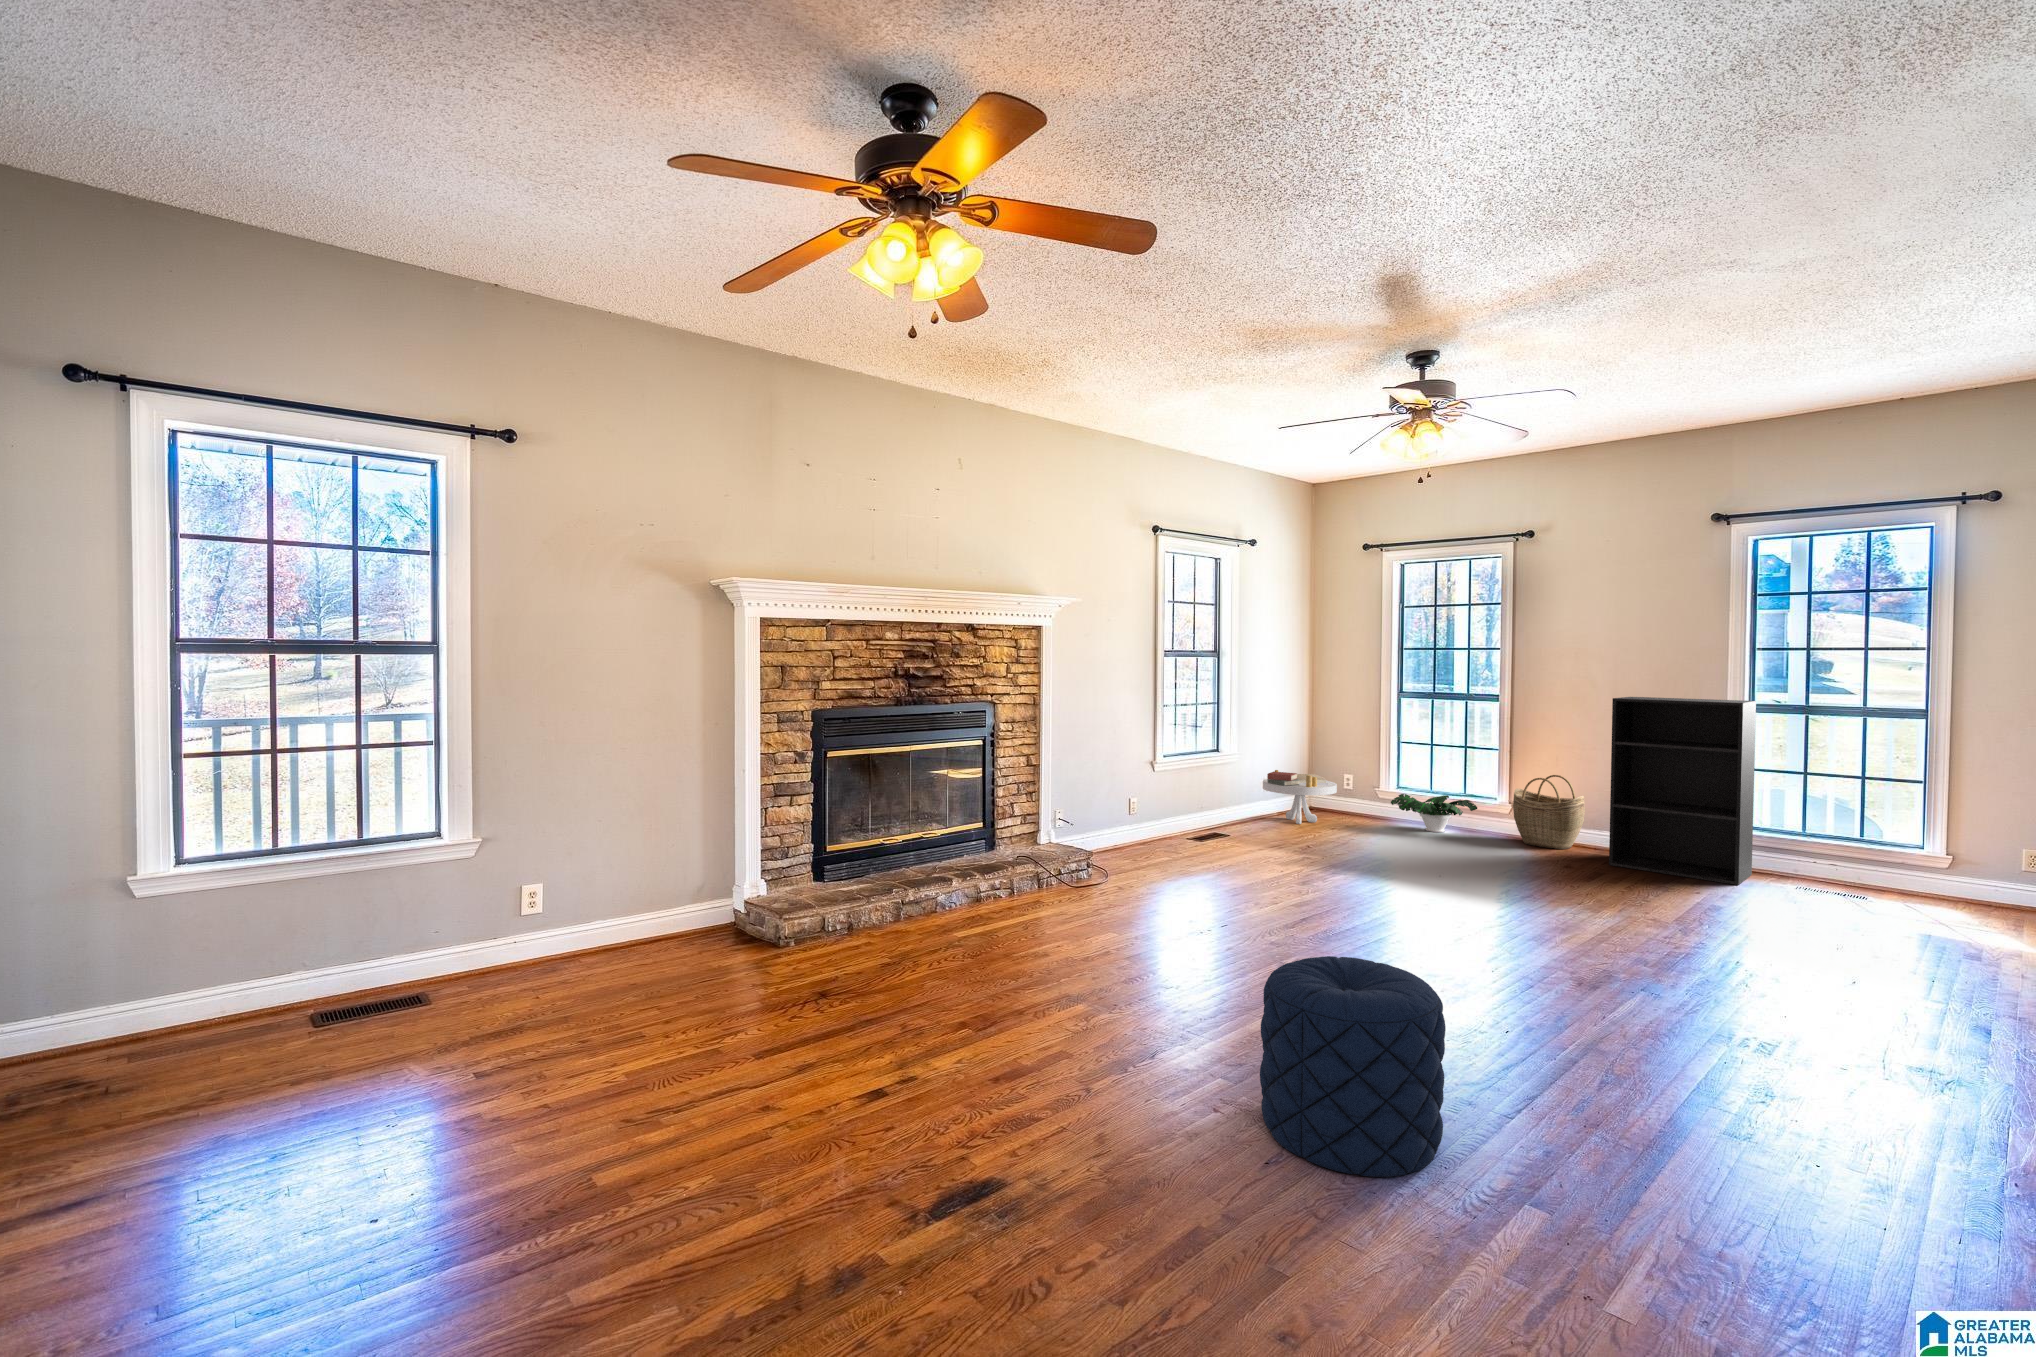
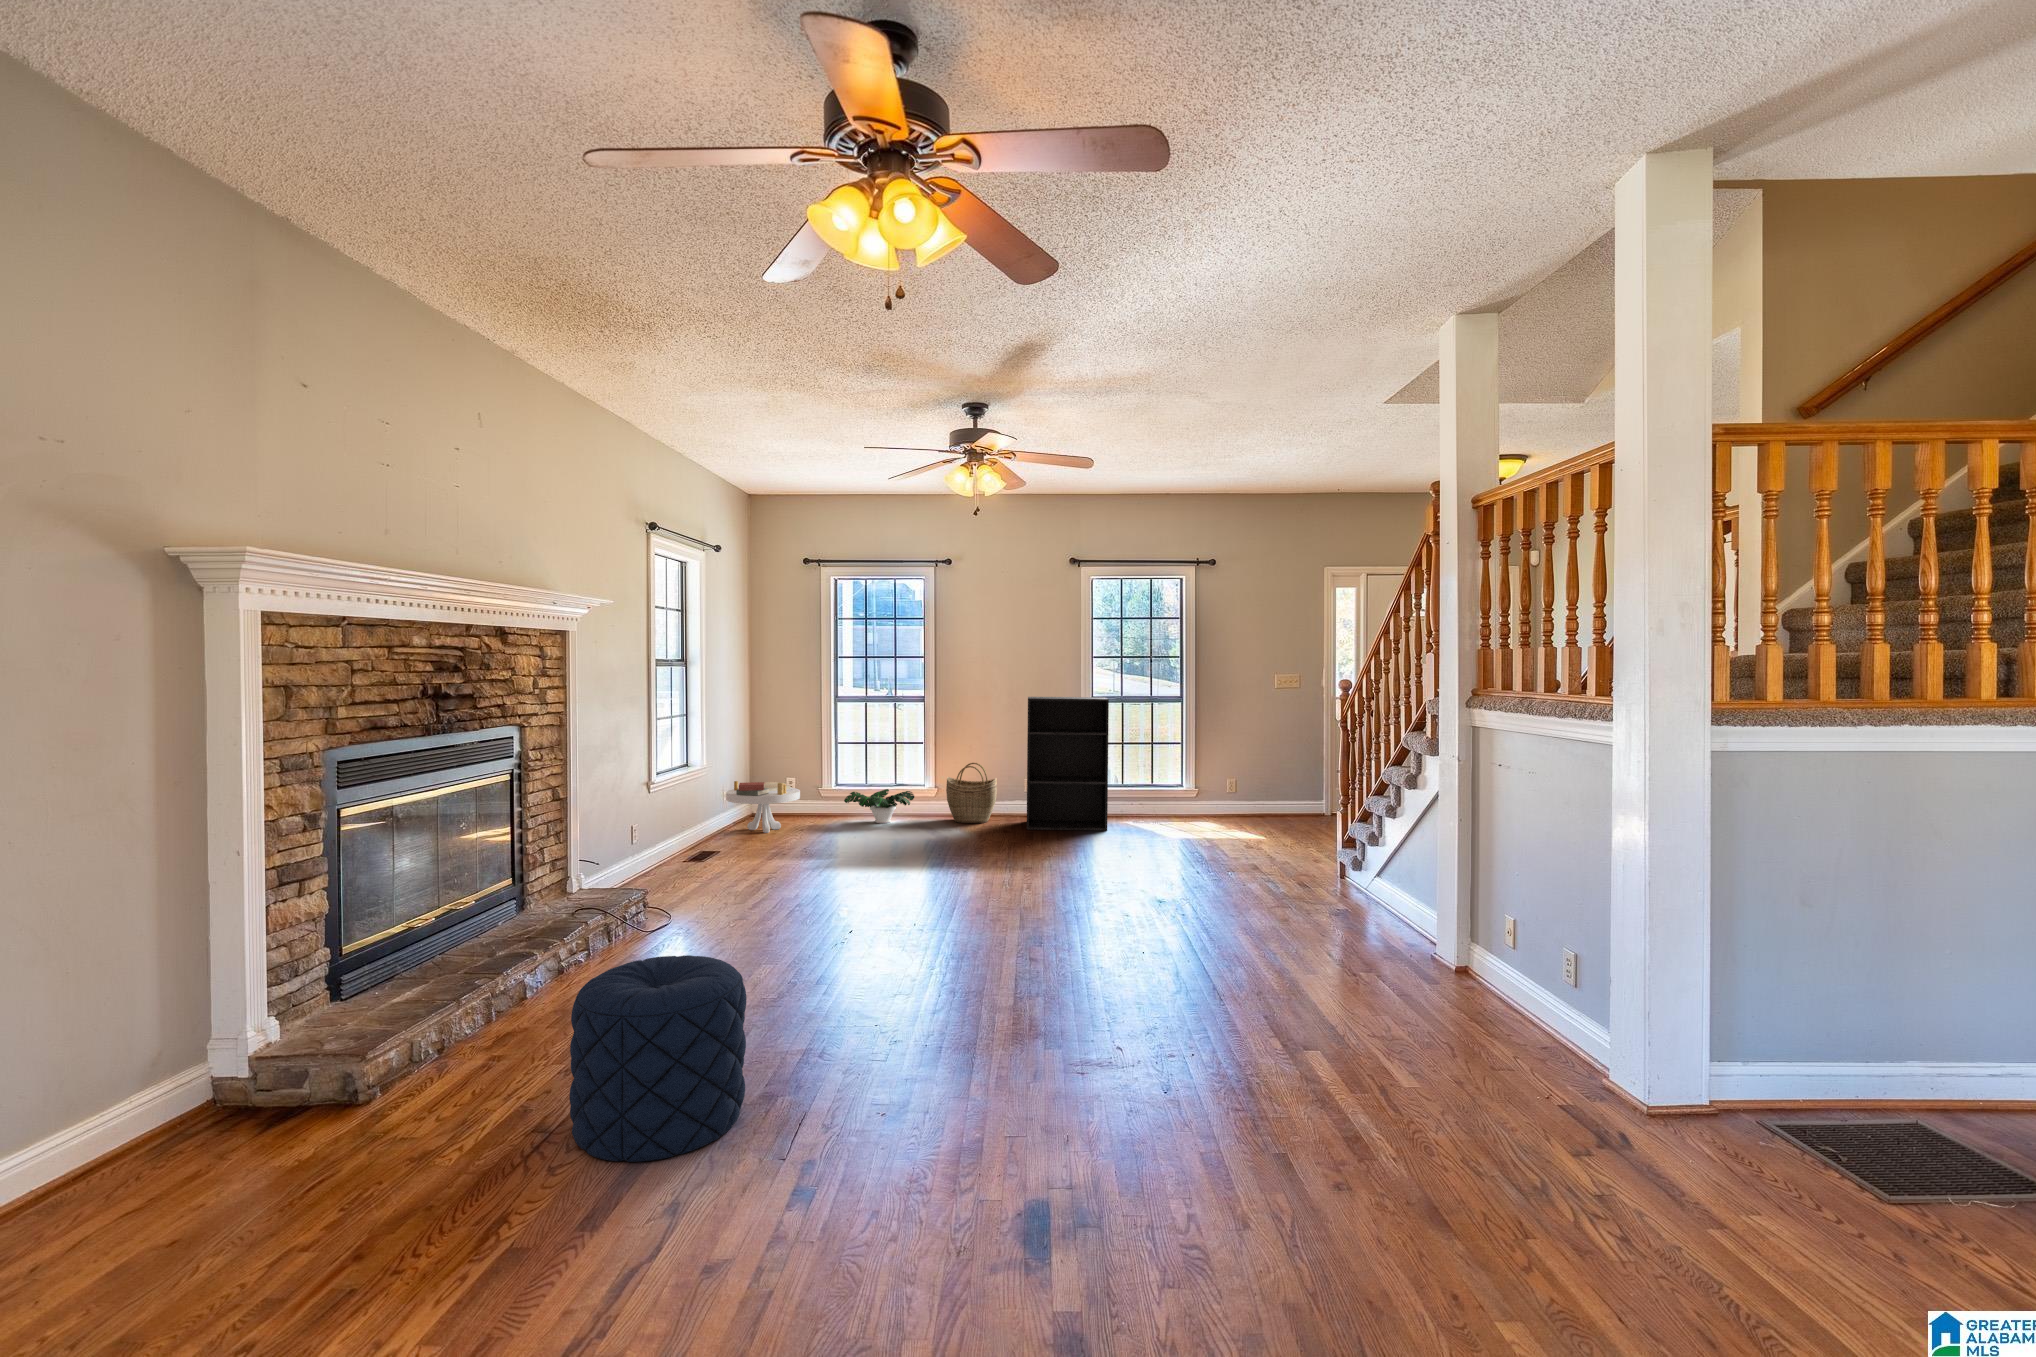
pouf: present [1260,956,1446,1177] -> present [570,955,746,1162]

